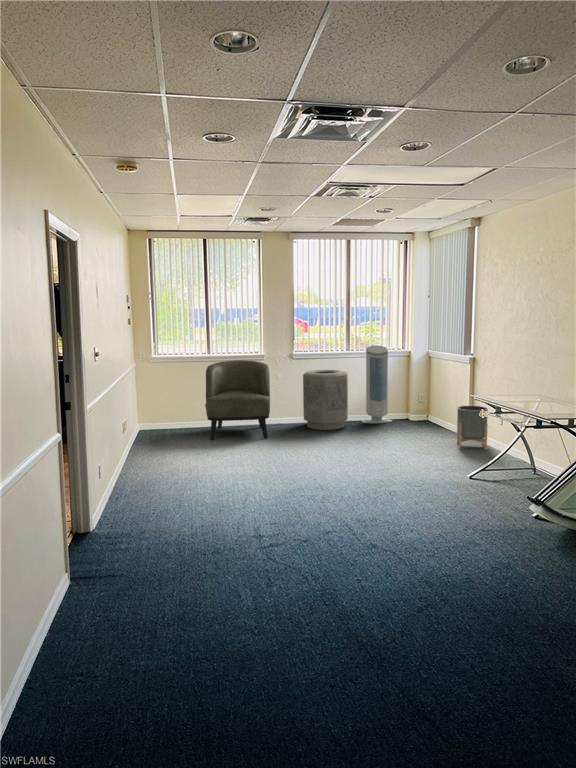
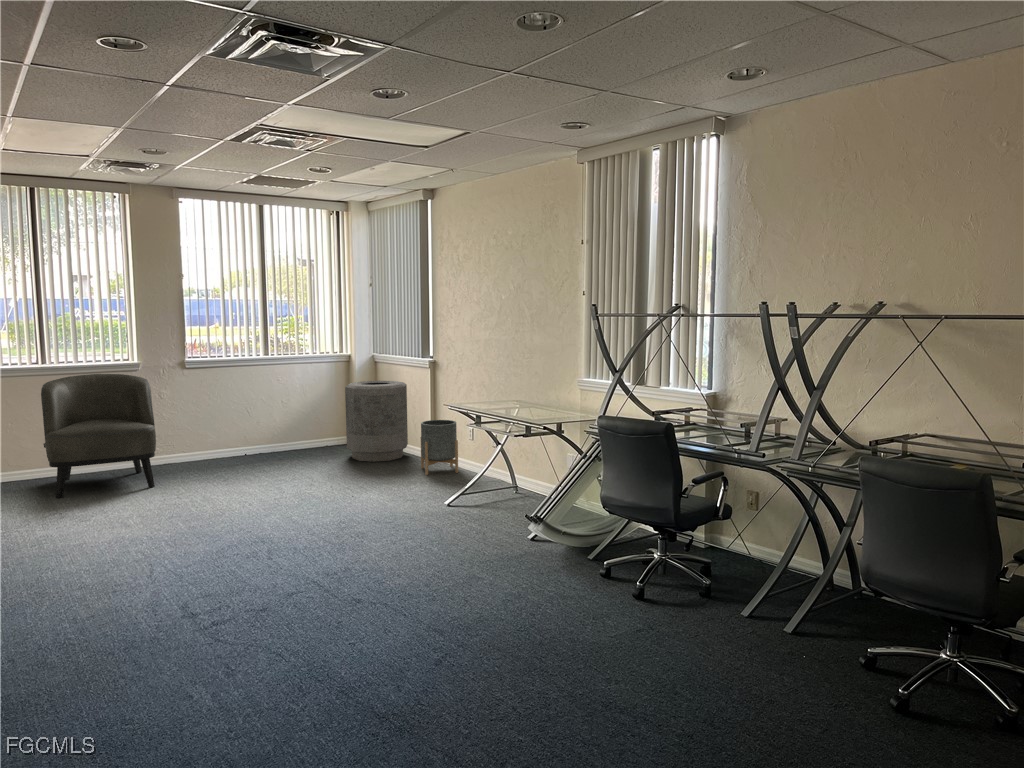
air purifier: present [361,345,392,423] -> none [288,349,332,454]
trash can: present [303,370,348,430] -> present [345,380,408,462]

